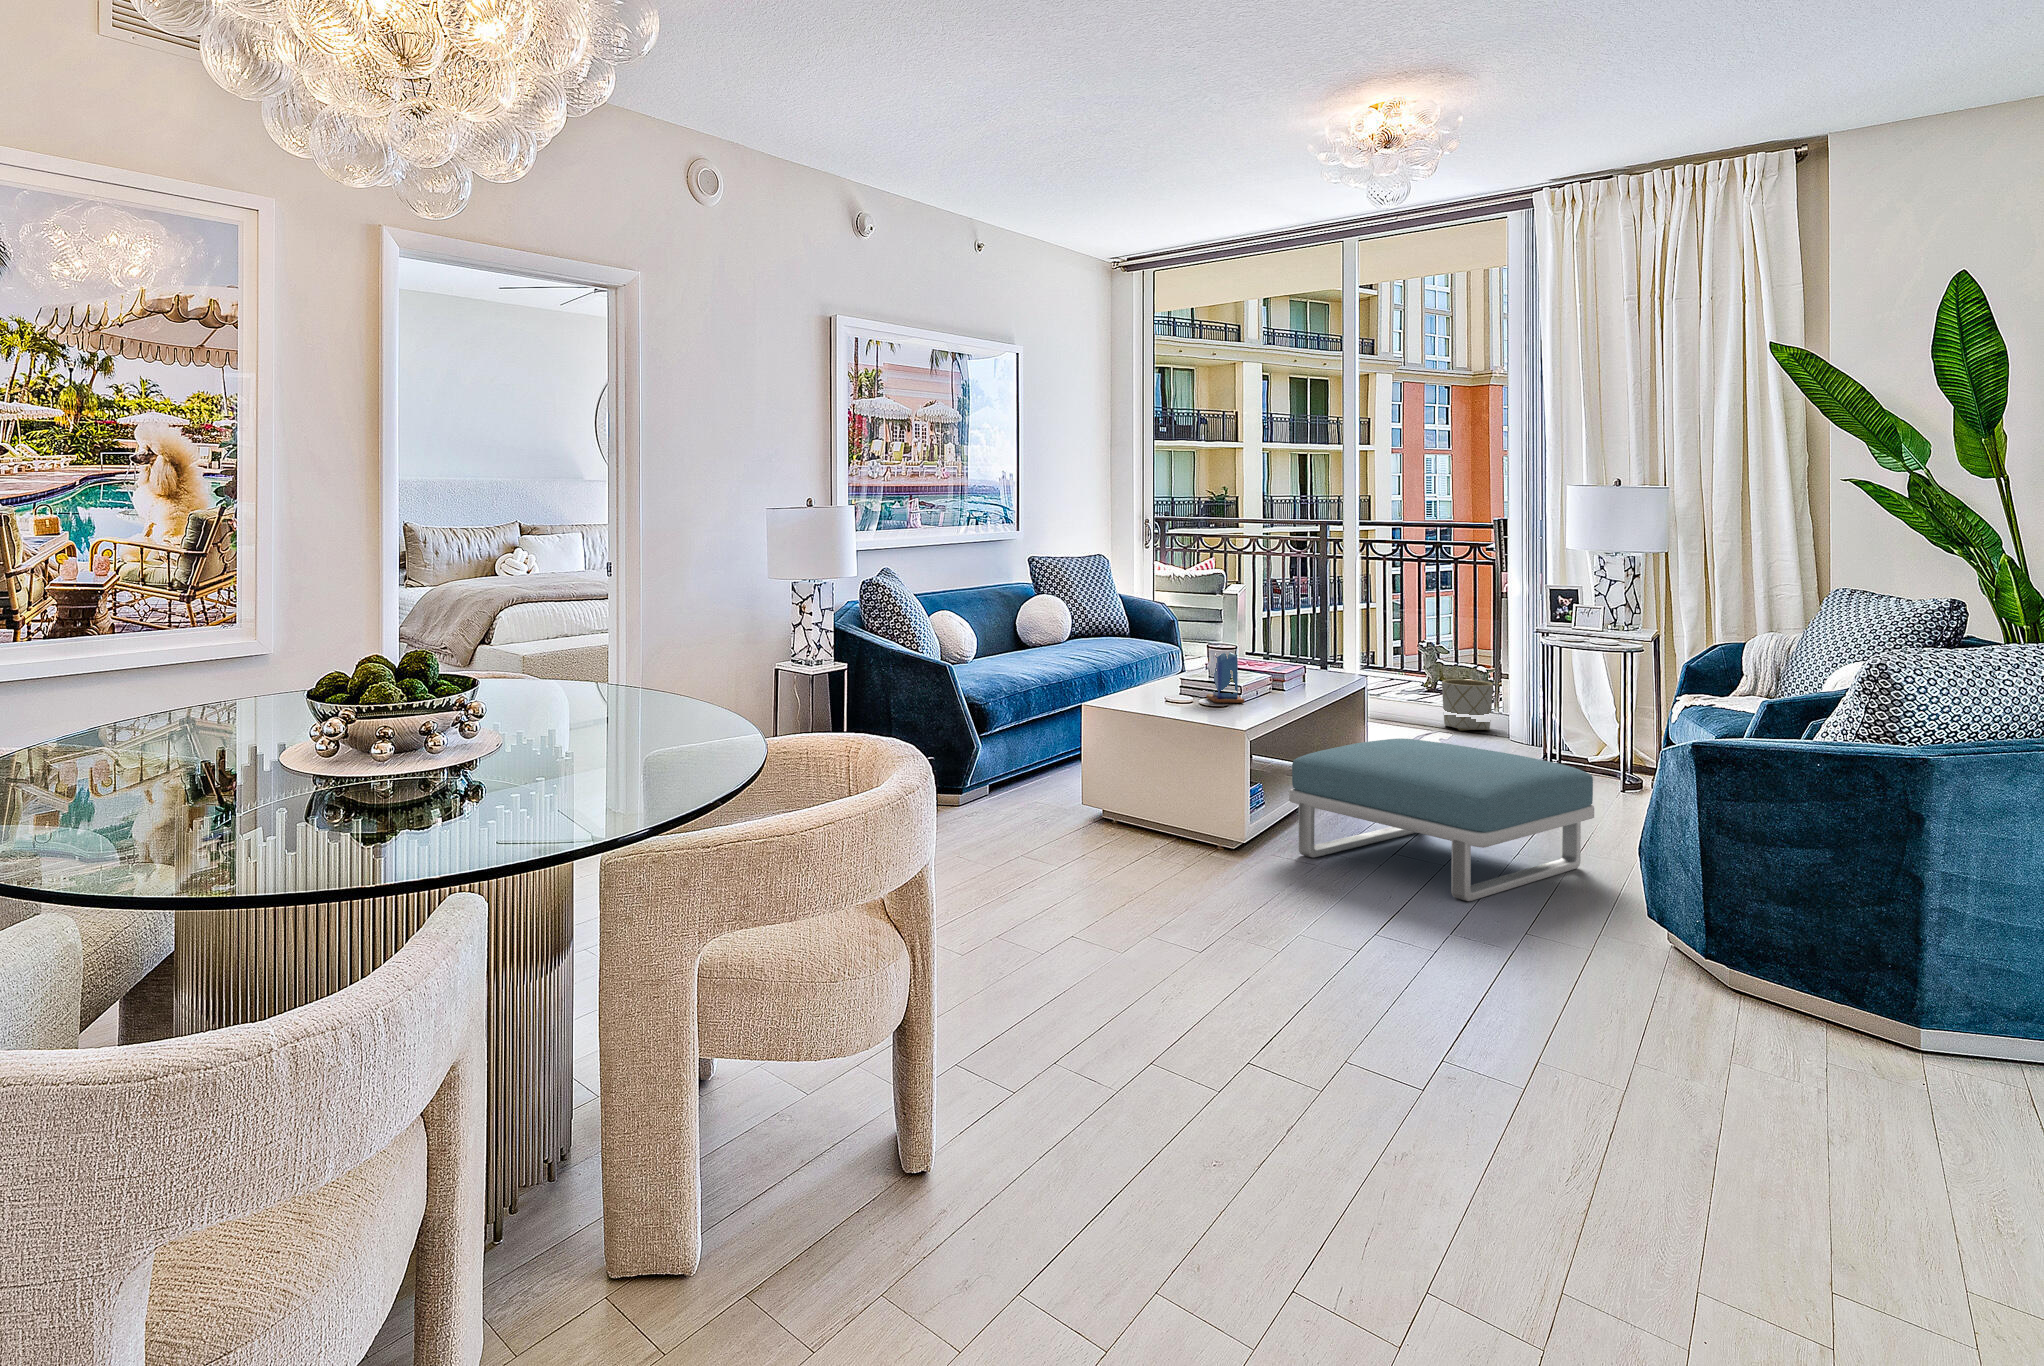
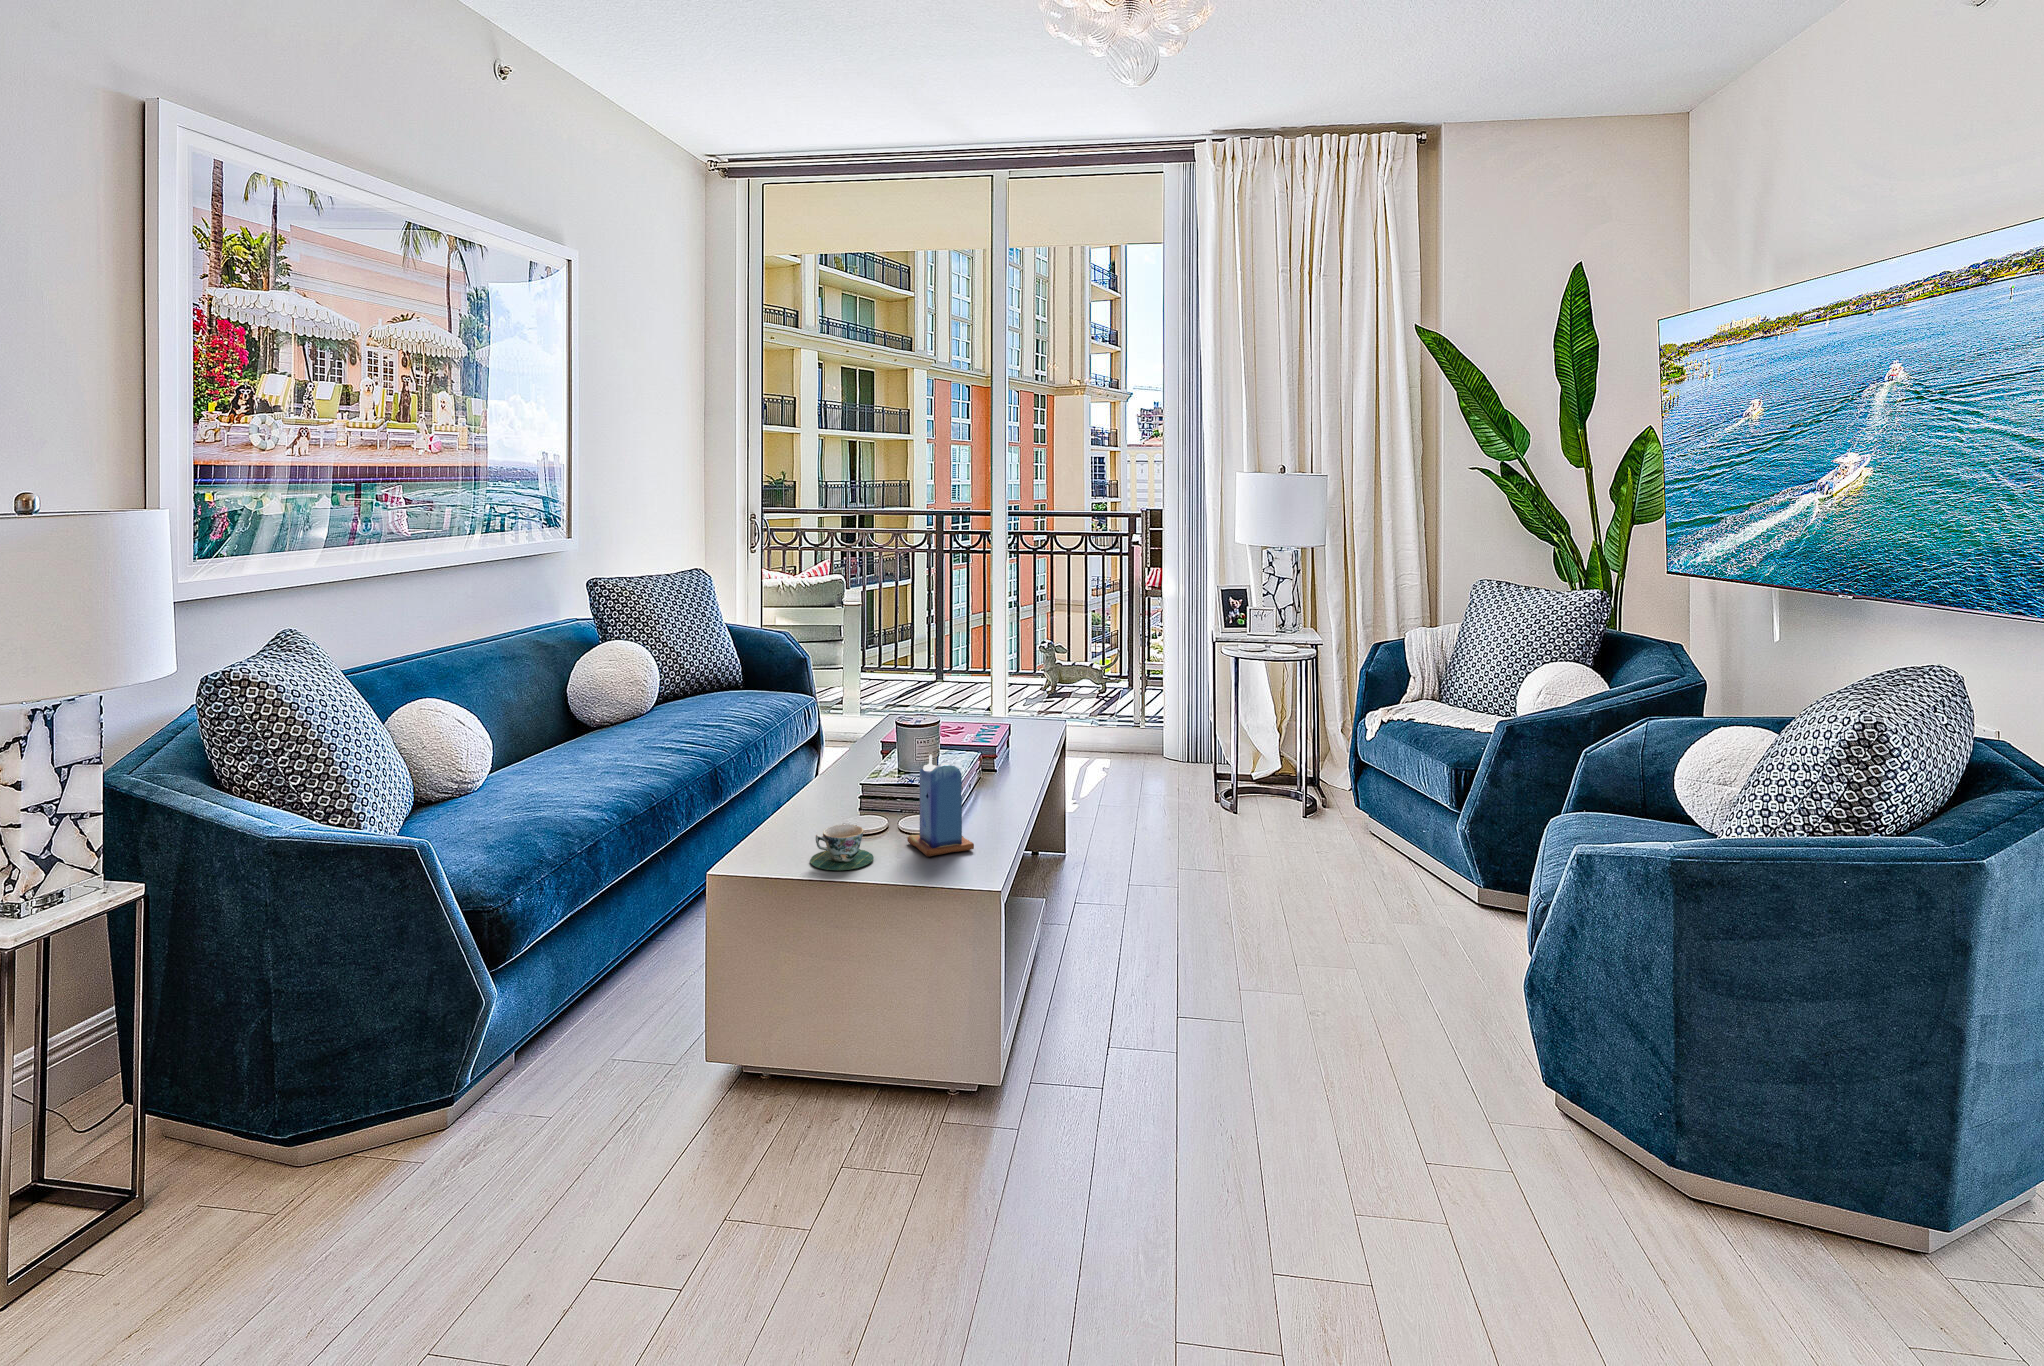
planter: present [1442,679,1493,731] -> none [1120,708,1174,774]
teacup: none [1146,682,1183,703] -> present [810,824,874,870]
footstool: present [1289,738,1594,901] -> none [1086,880,1499,1248]

